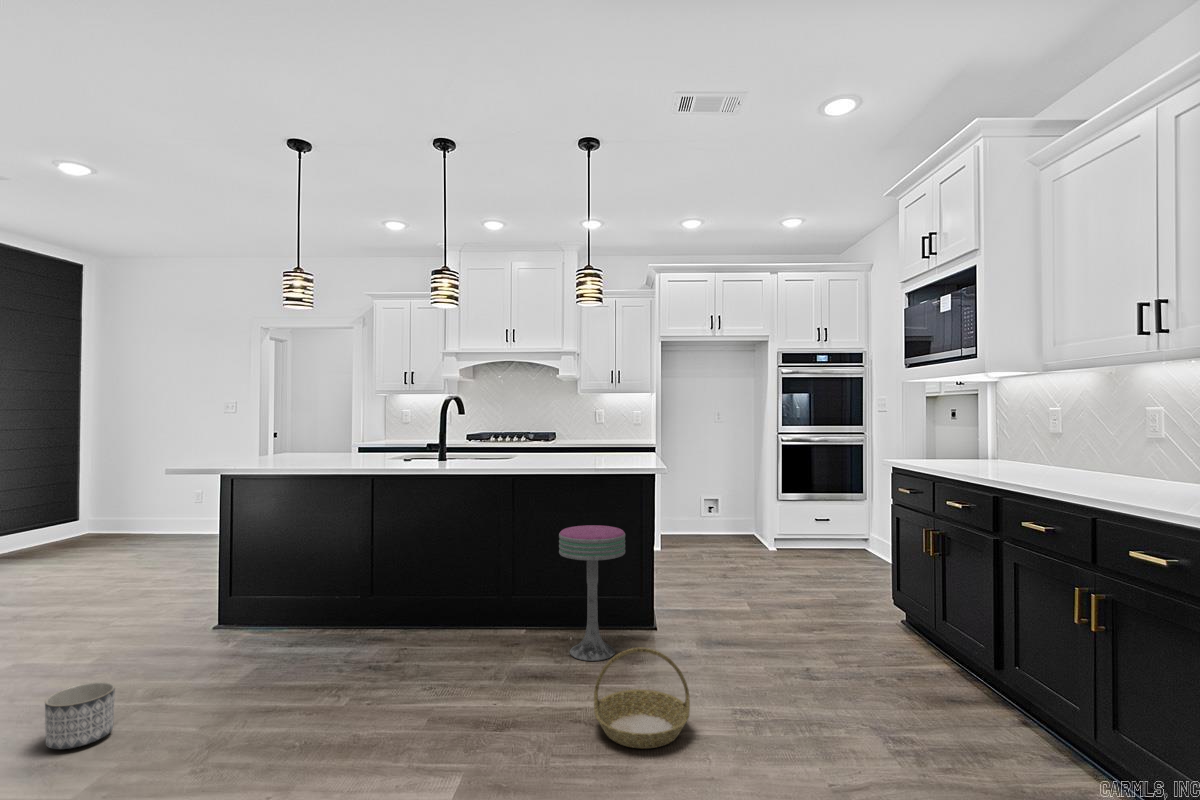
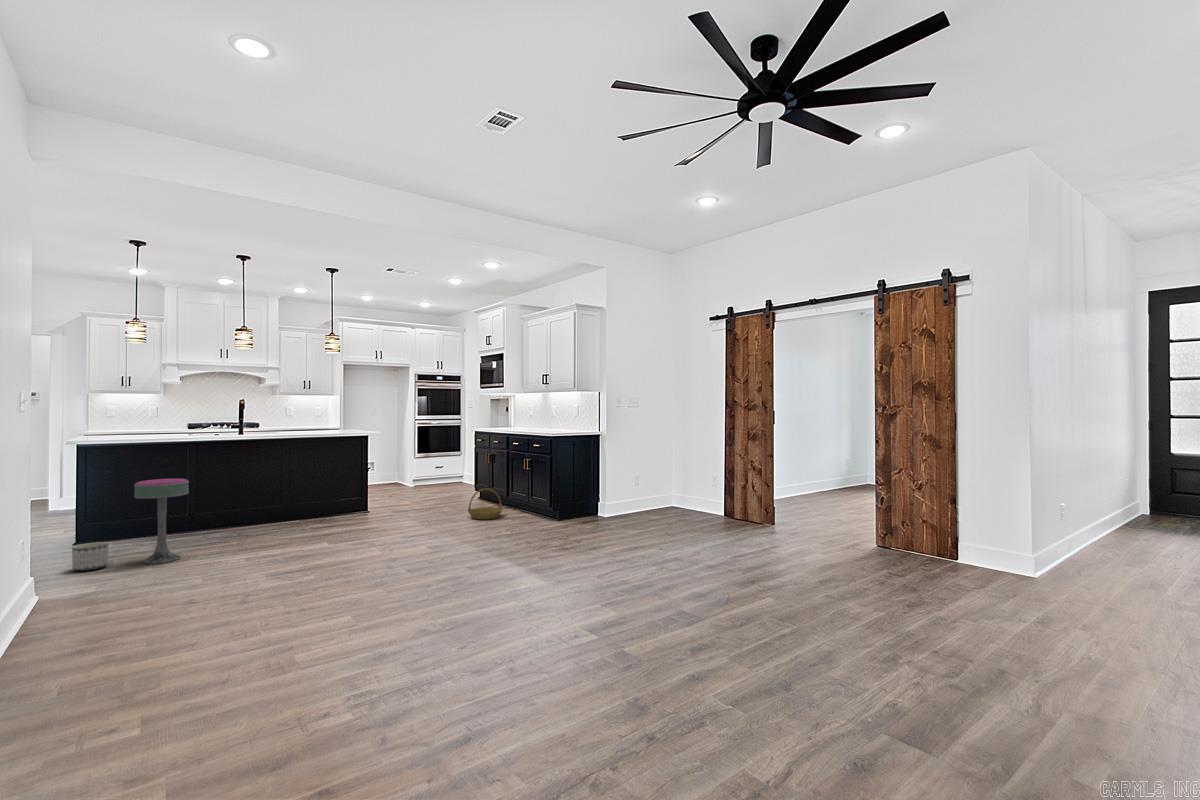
bar stool: present [559,525,625,661] -> present [134,478,189,564]
basket: present [594,648,690,749] -> present [468,488,502,519]

